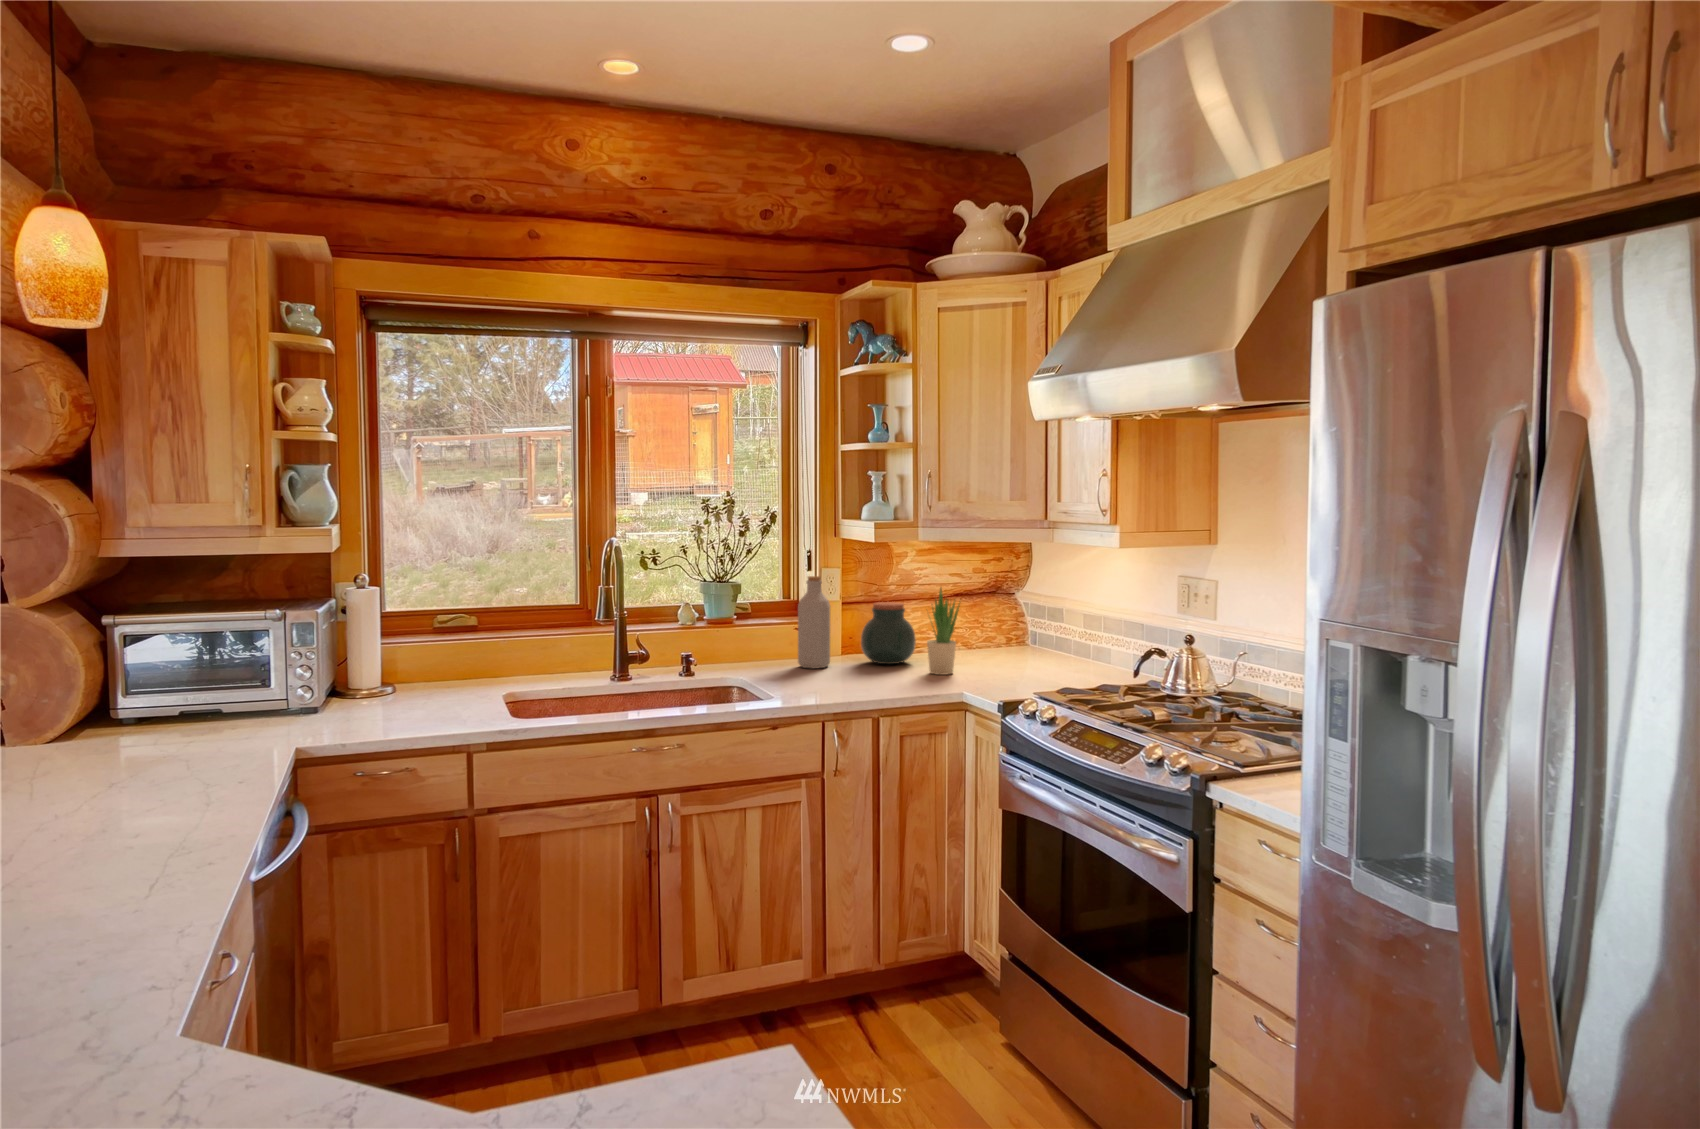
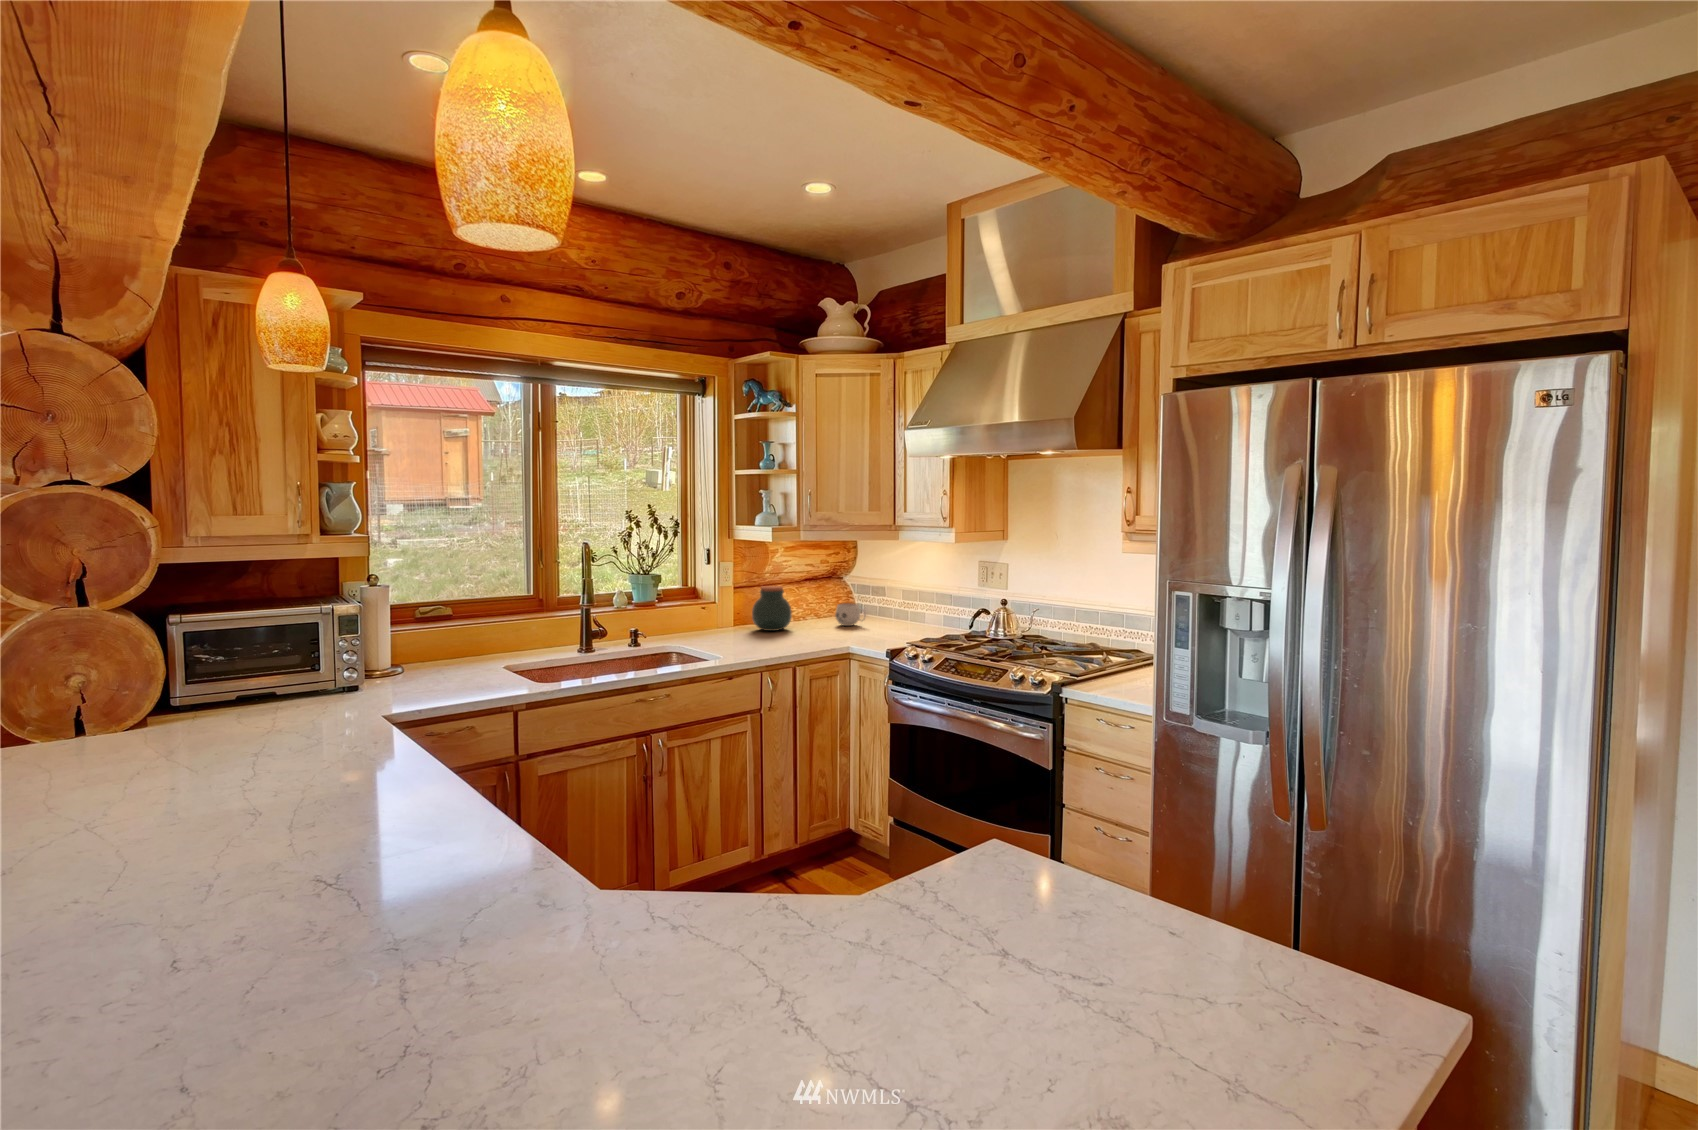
bottle: present [798,576,830,668] -> none [708,568,732,636]
potted plant: present [927,588,959,675] -> none [806,572,830,636]
mug: none [980,630,1021,663] -> present [835,603,866,626]

